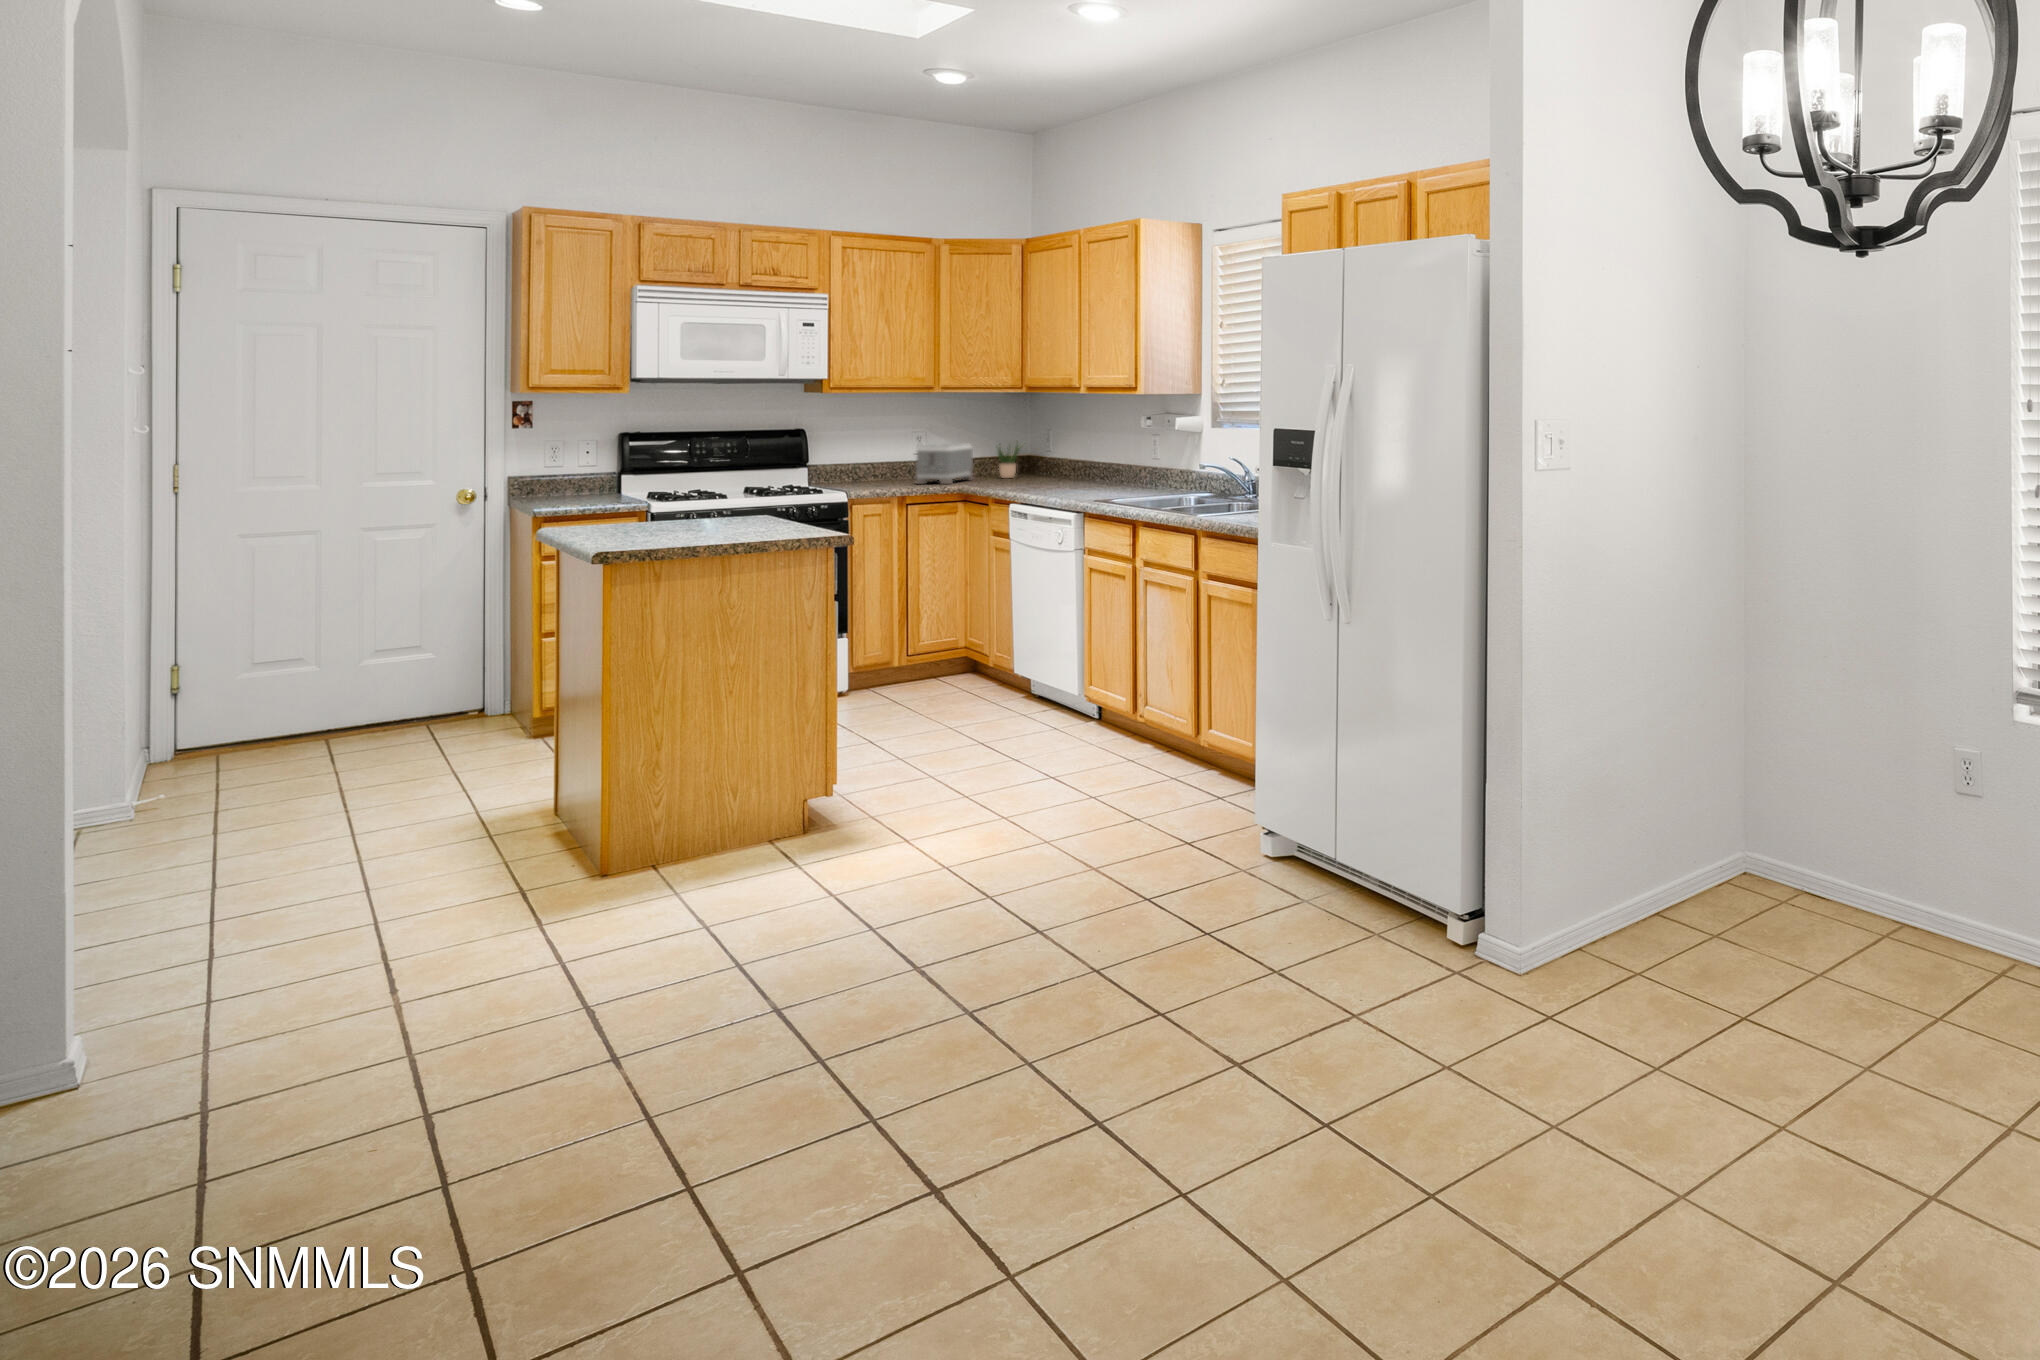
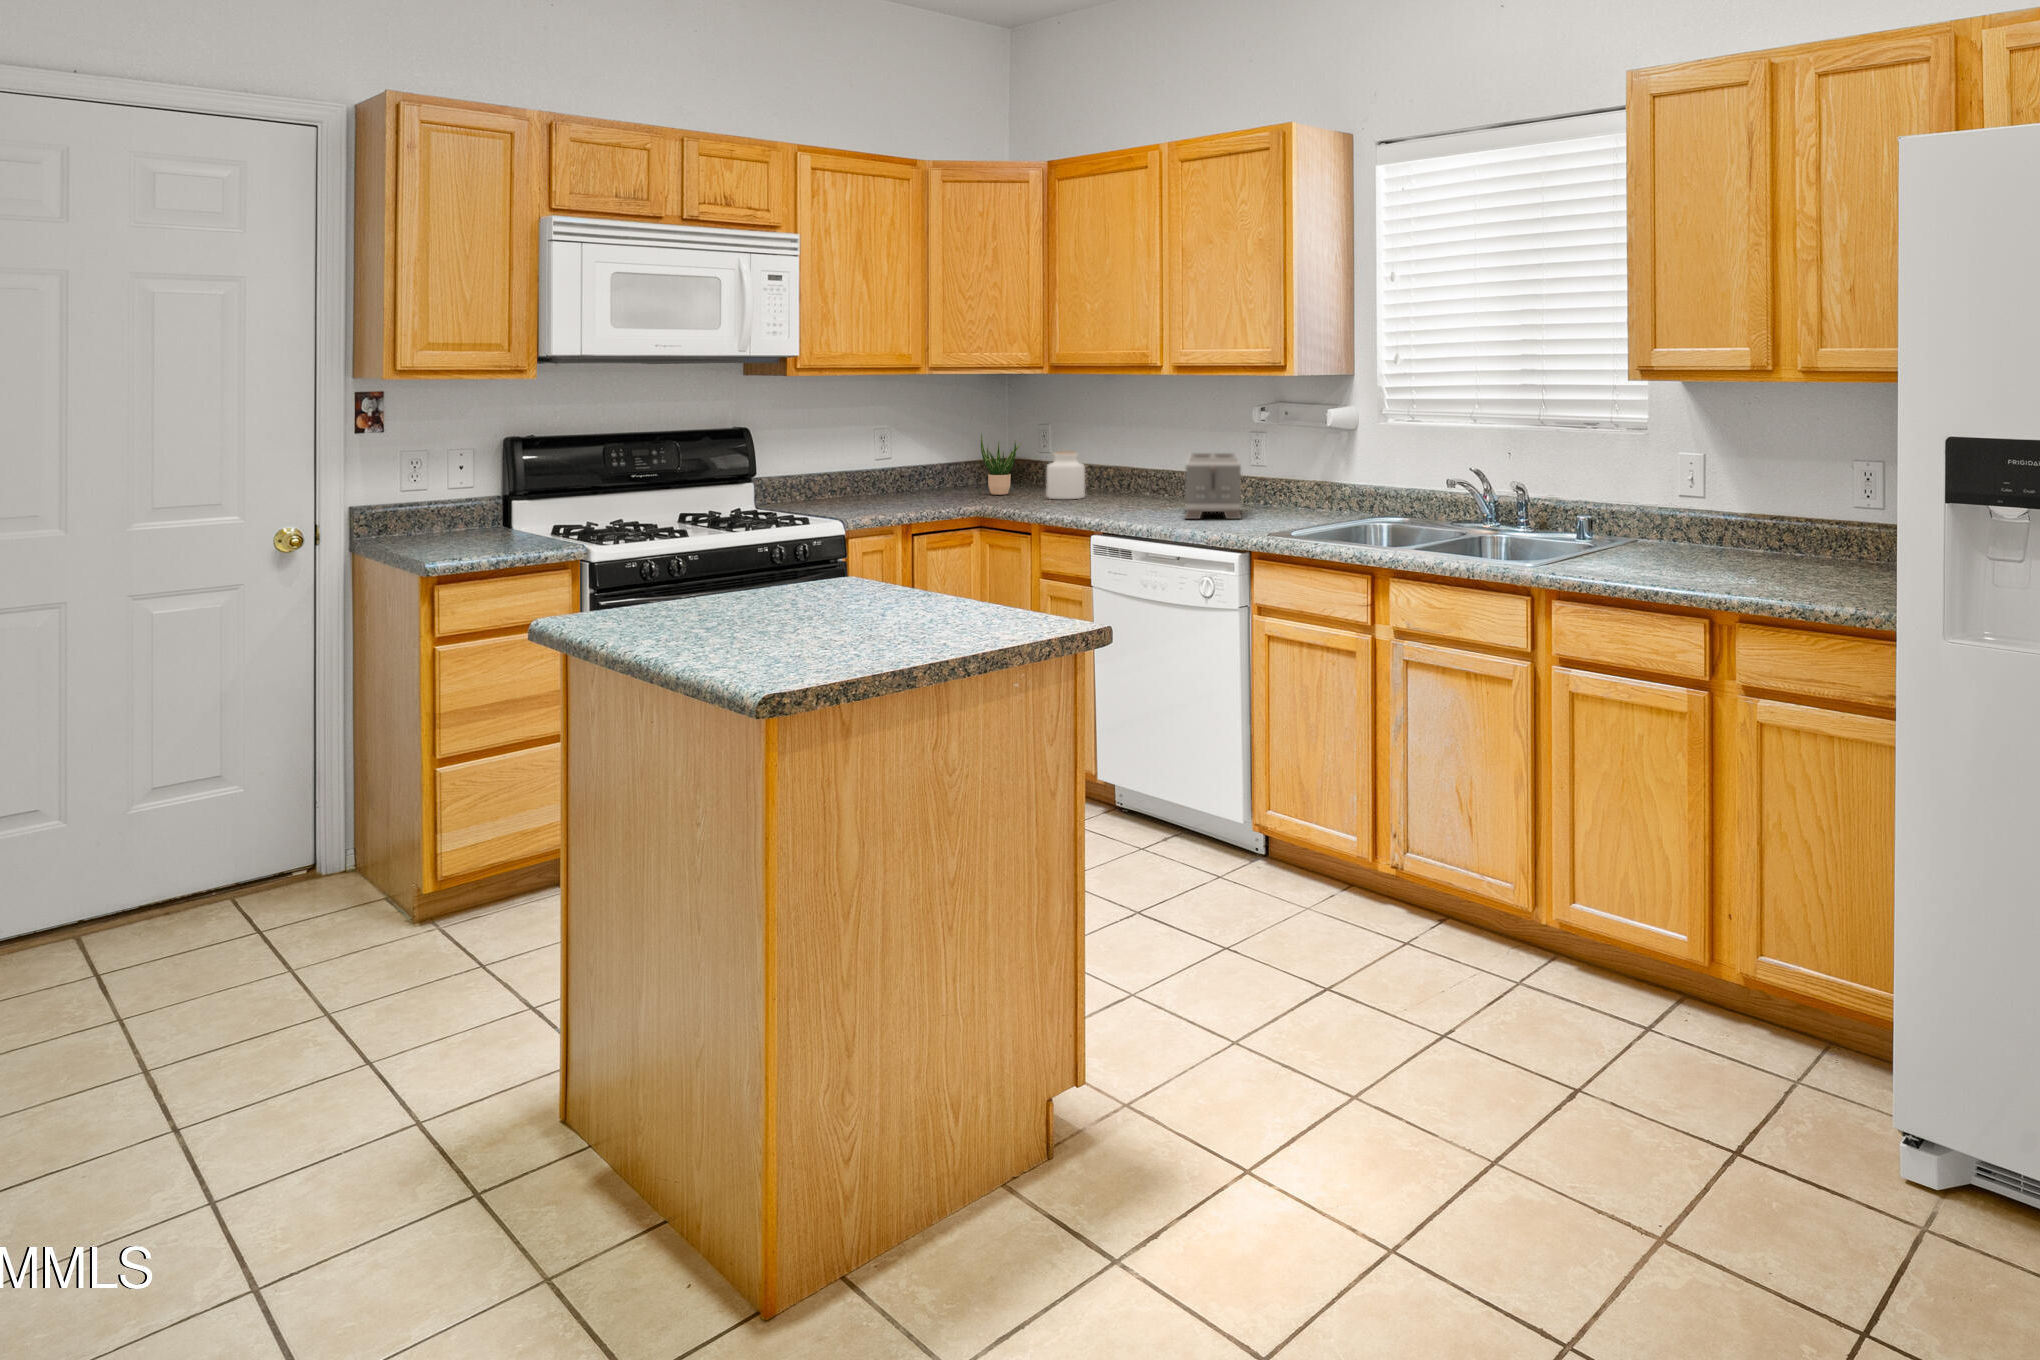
toaster: present [916,443,973,484] -> present [1185,453,1241,519]
jar: none [1032,447,1061,481] -> present [1046,451,1085,499]

